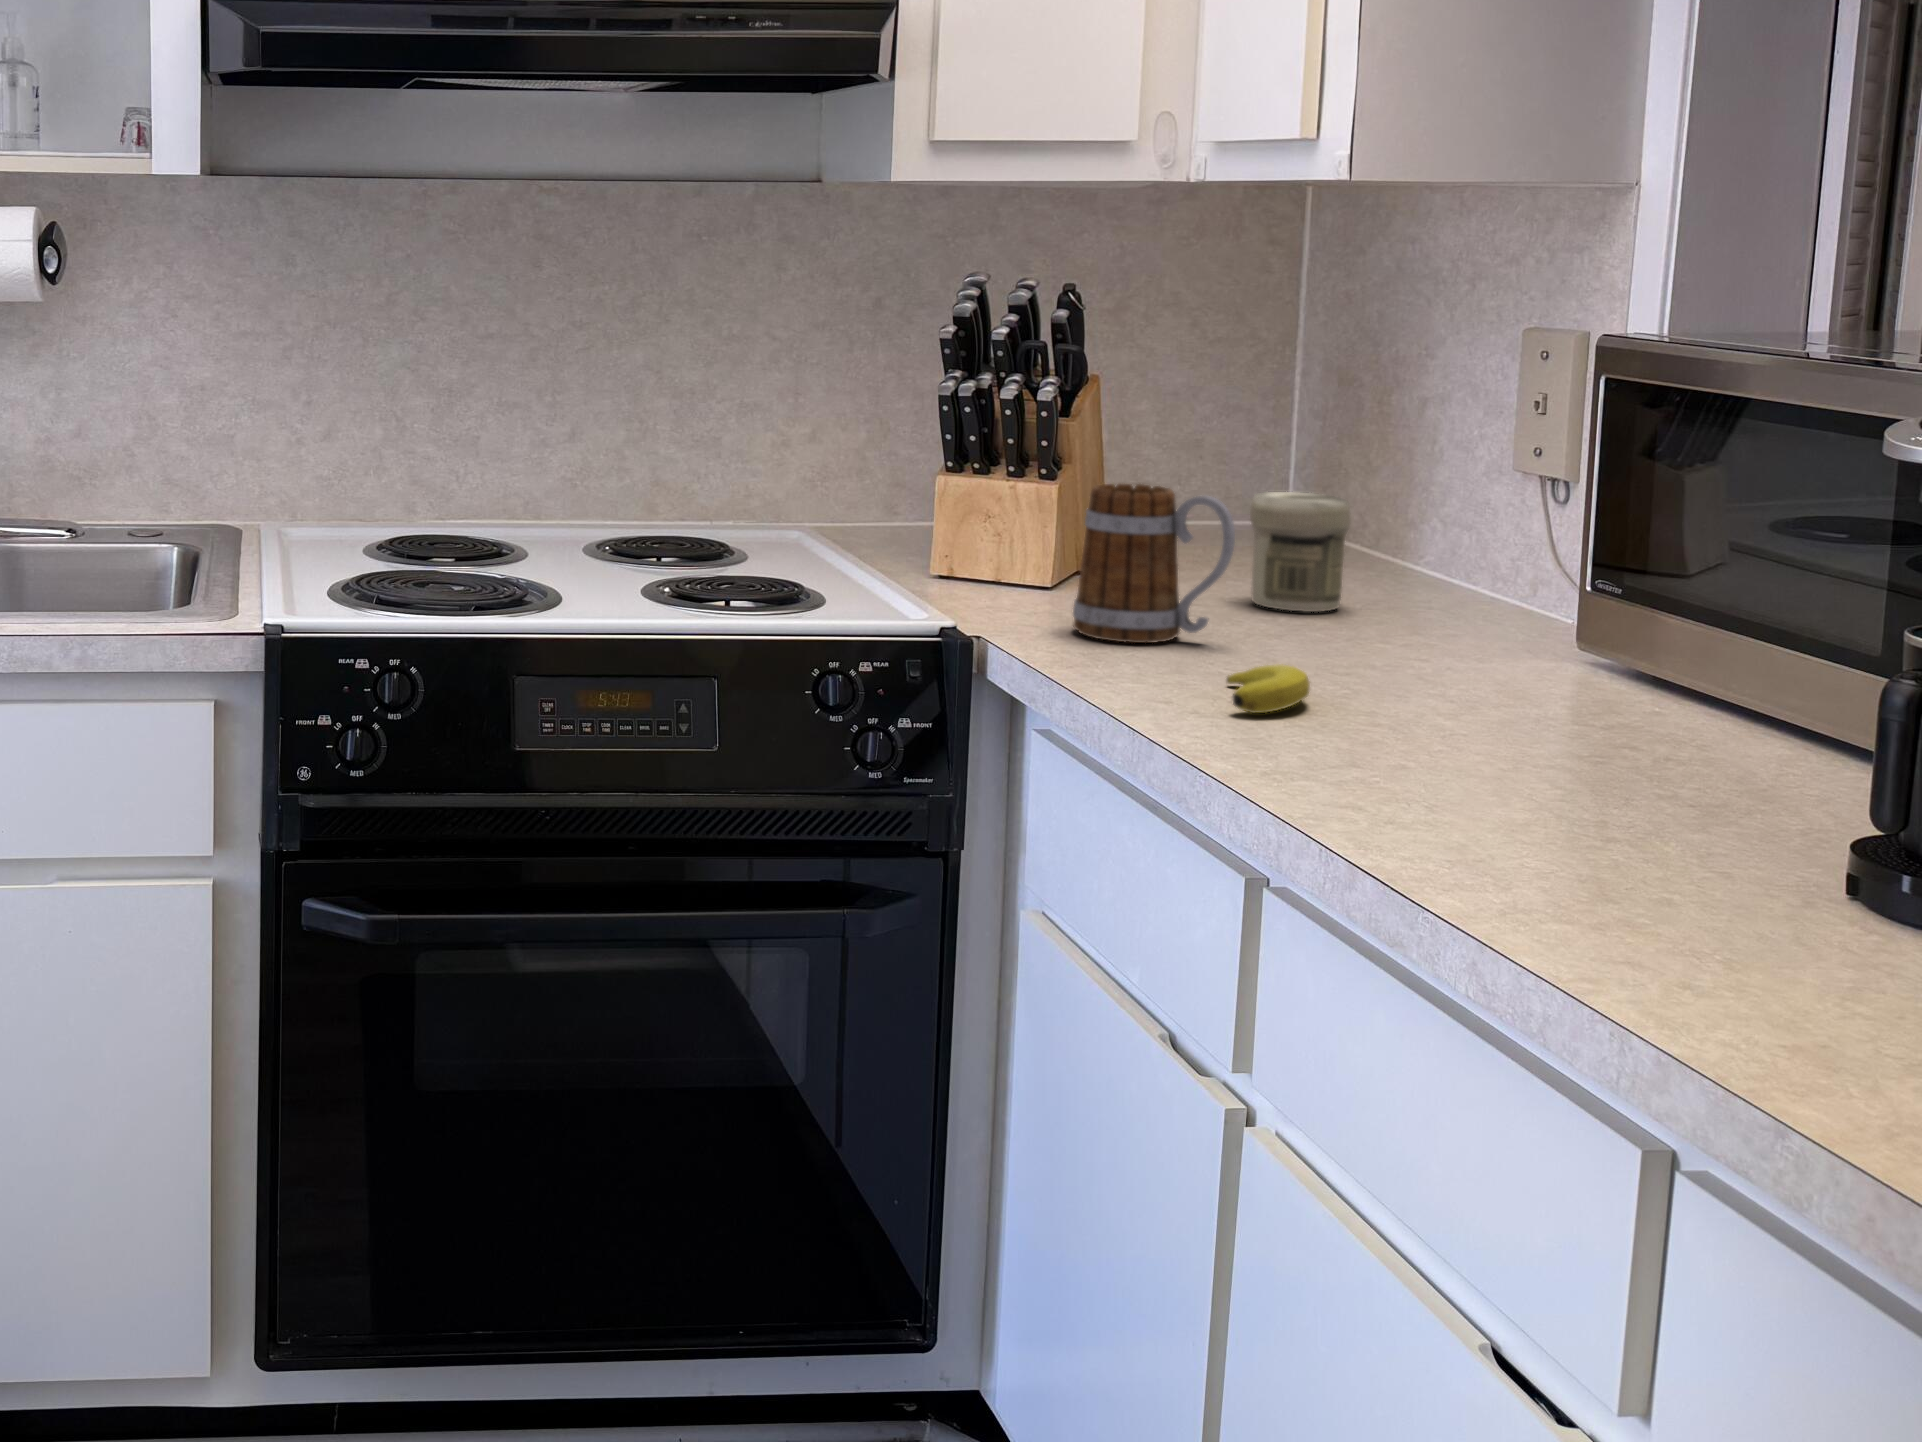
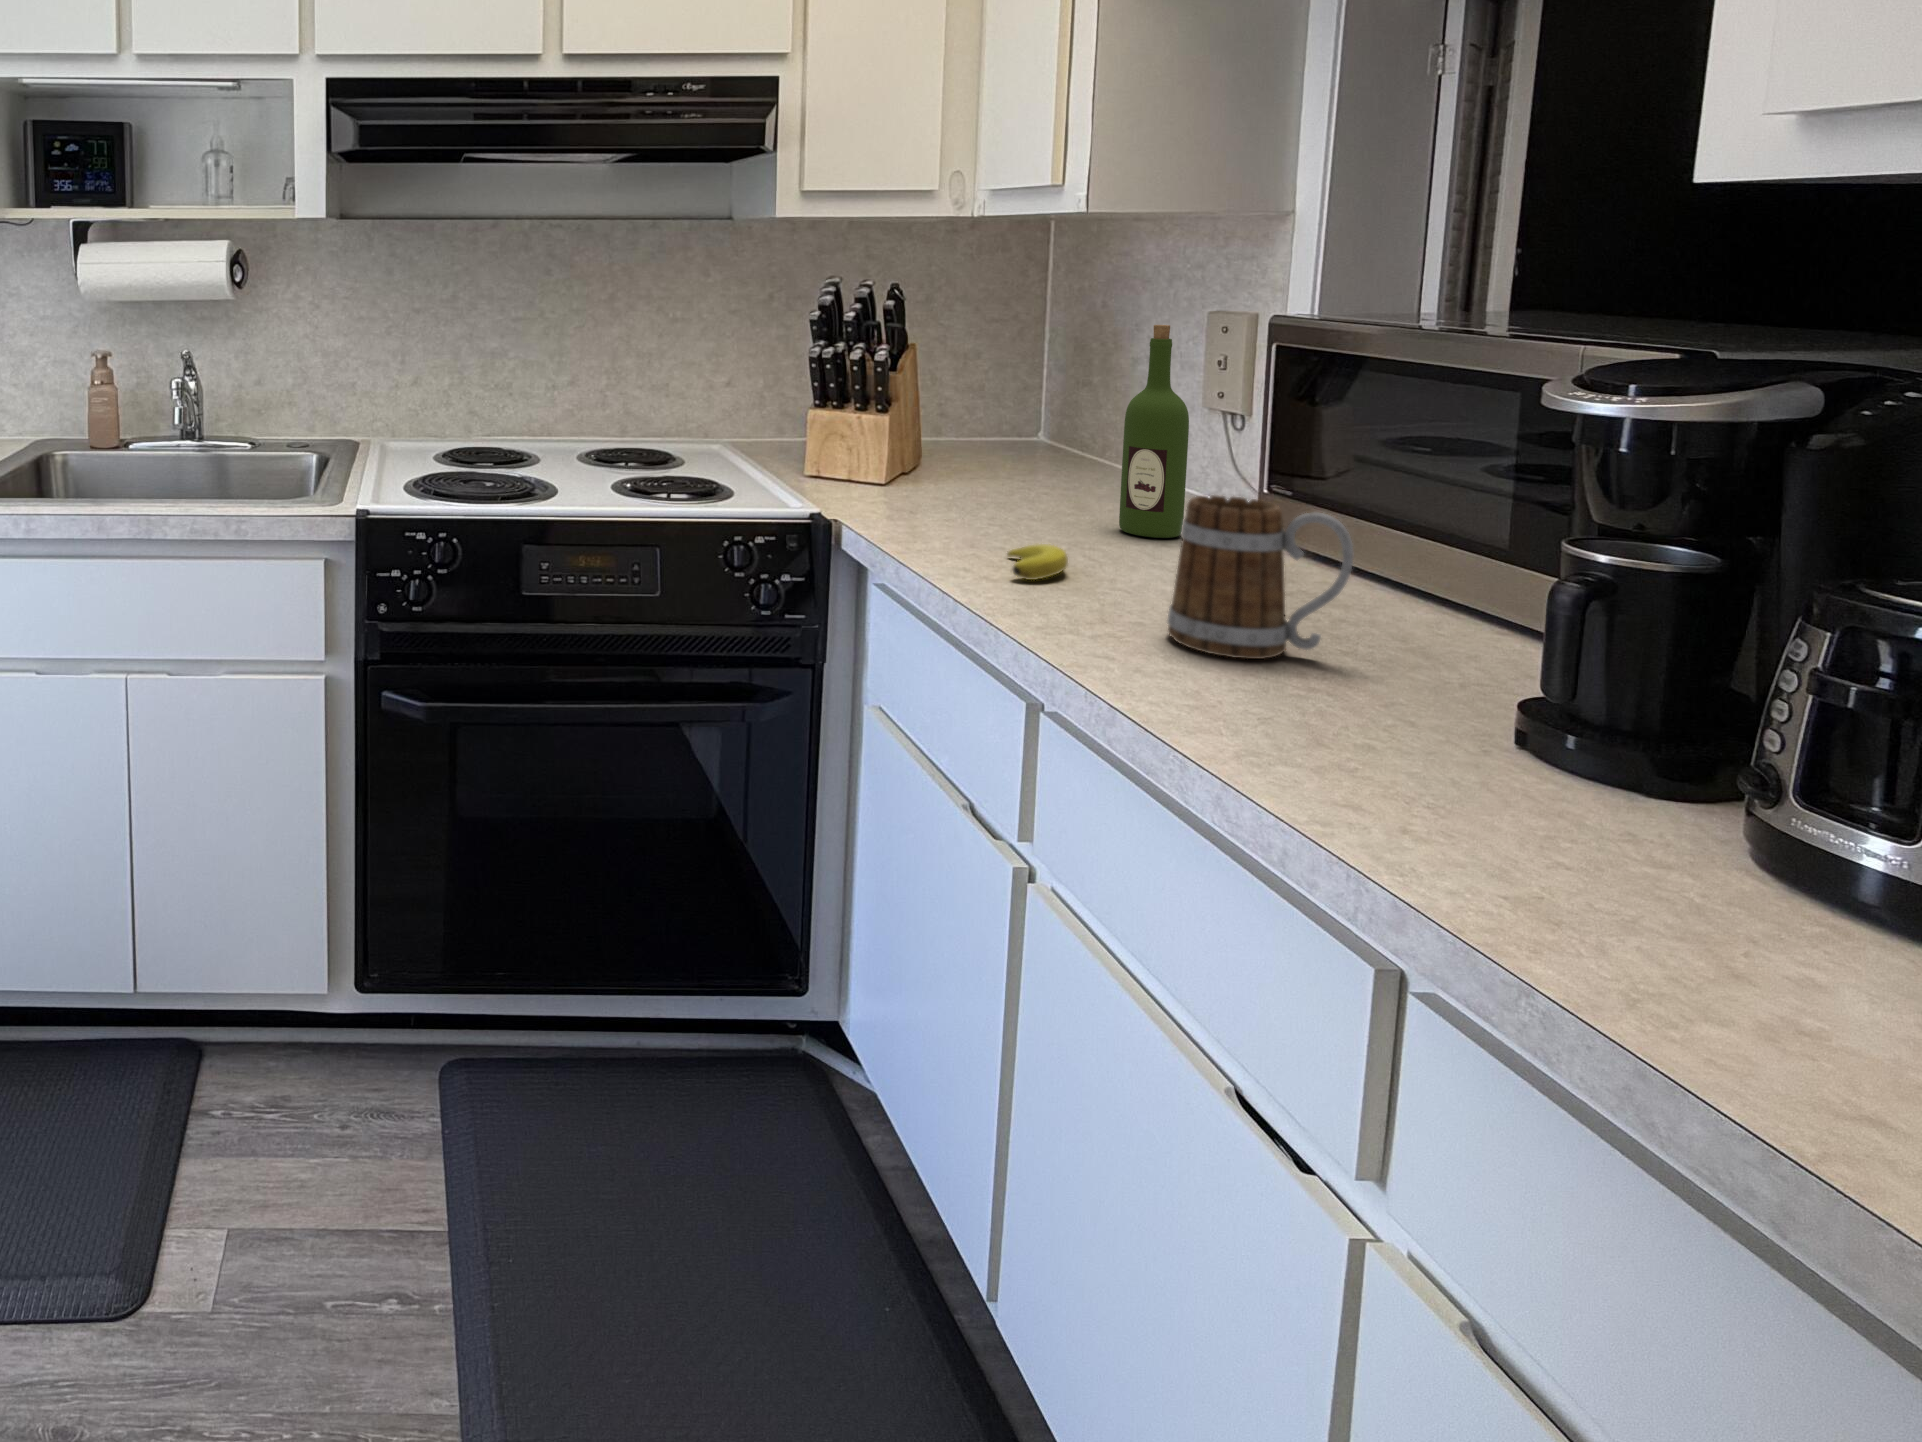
wine bottle: none [1388,348,1486,658] -> present [1119,325,1189,538]
mug: present [1073,483,1235,643] -> present [1167,495,1353,659]
jar: present [1250,492,1351,612] -> none [1019,422,1089,503]

